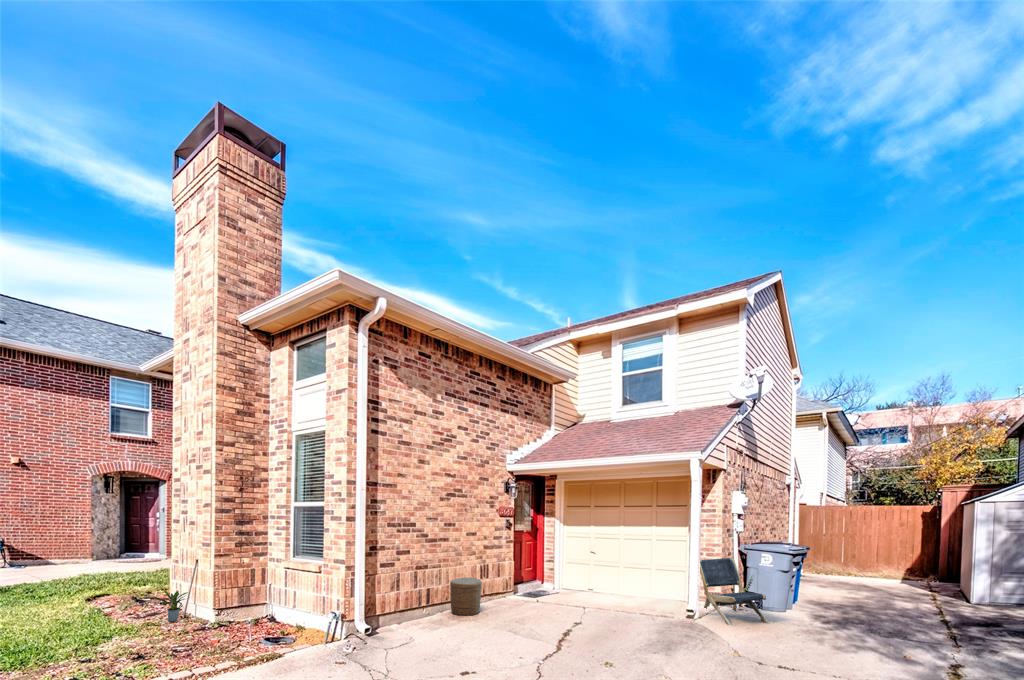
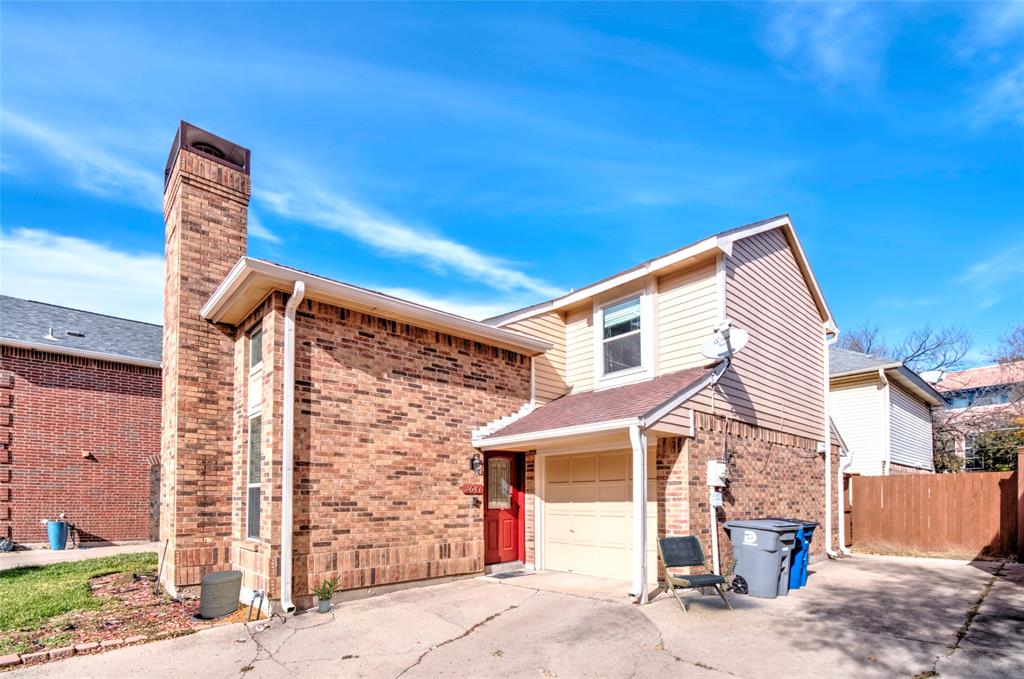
woven basket: present [450,578,482,616] -> present [200,570,243,617]
potted plant: present [158,591,188,622] -> present [309,575,345,613]

